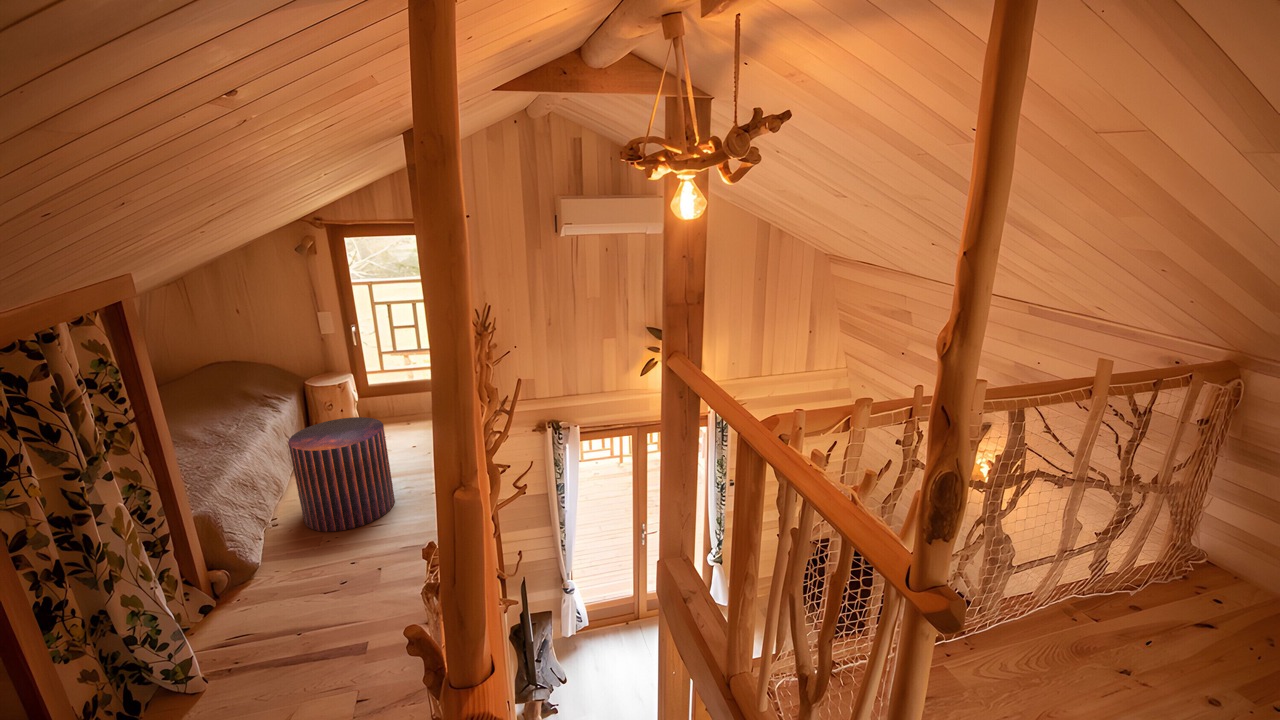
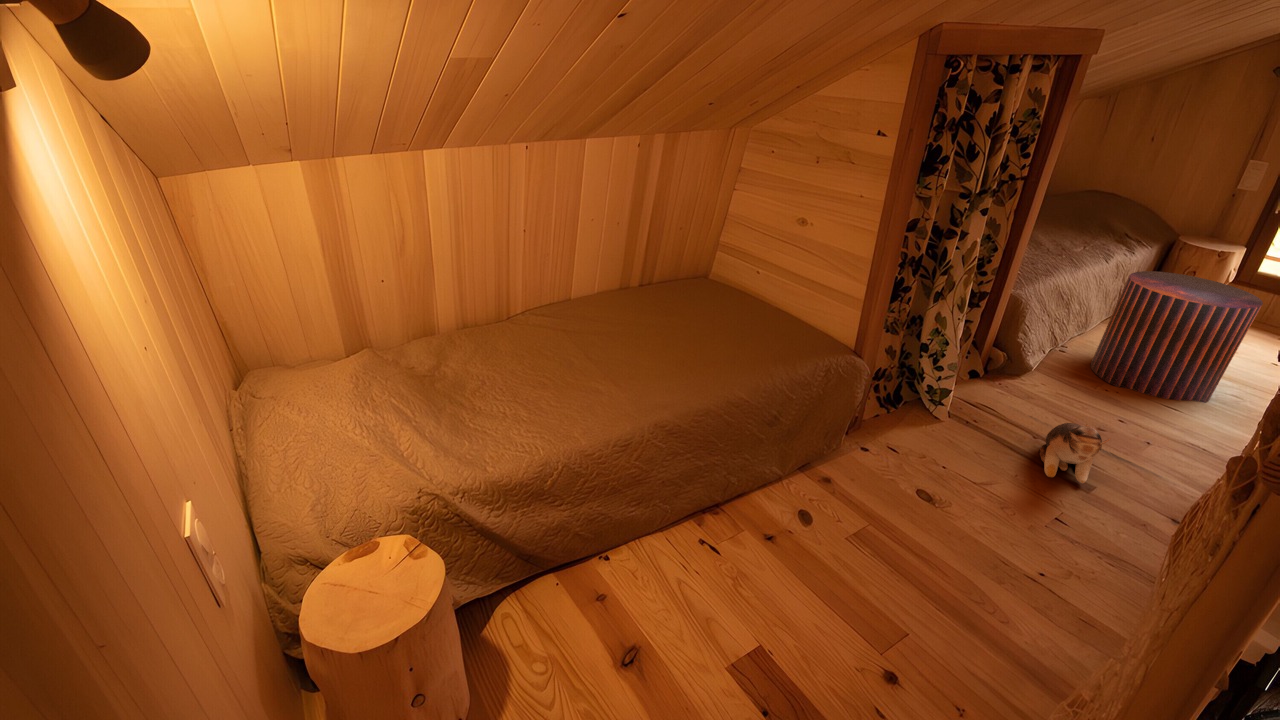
plush toy: none [309,600,360,662] -> present [1039,423,1111,483]

